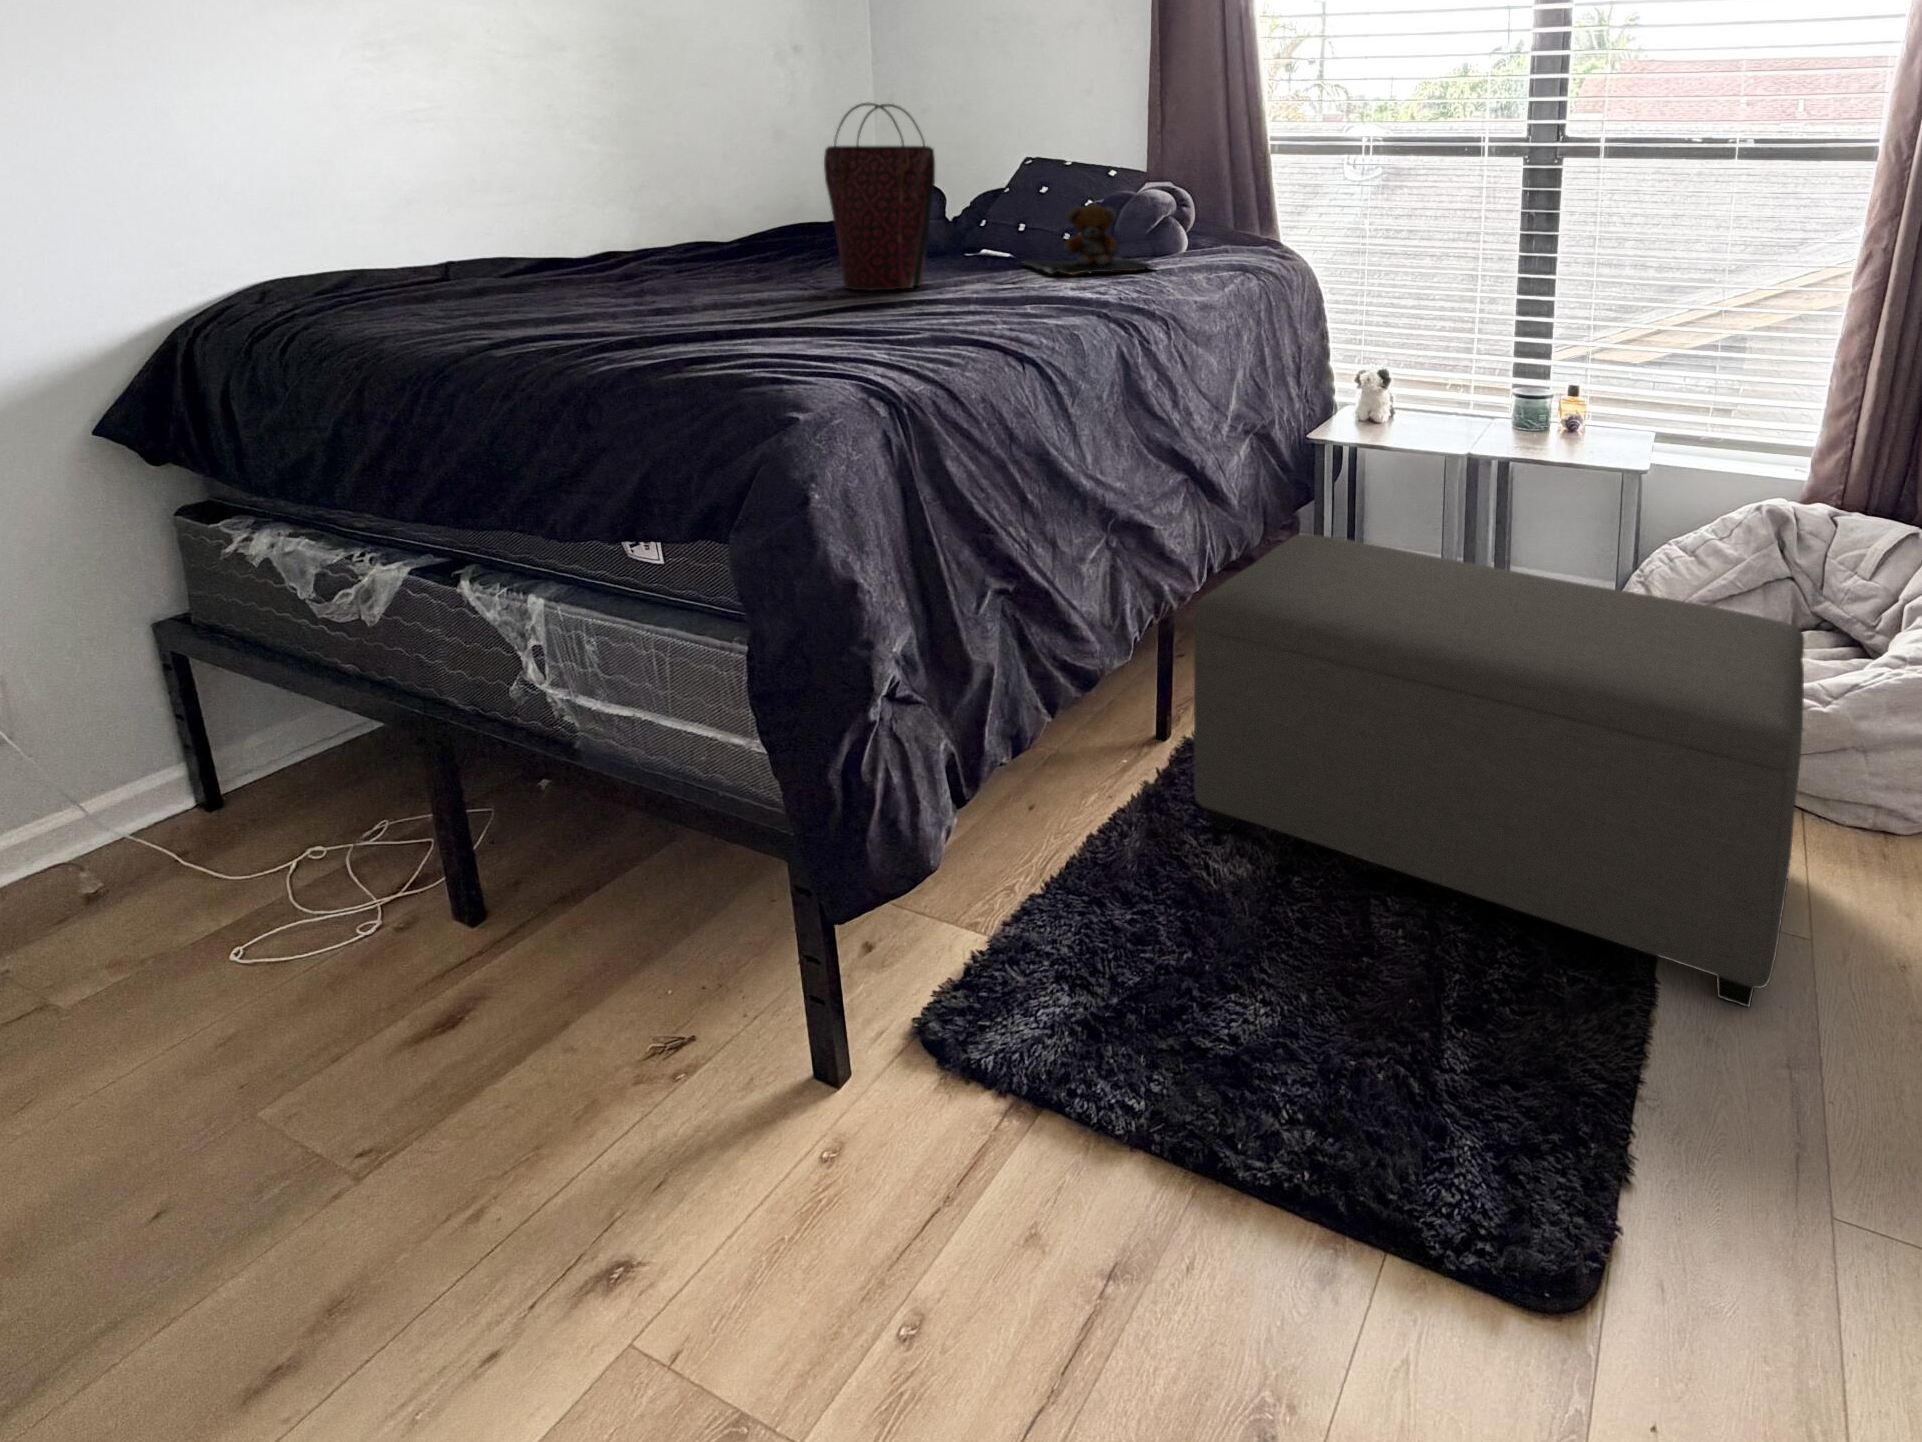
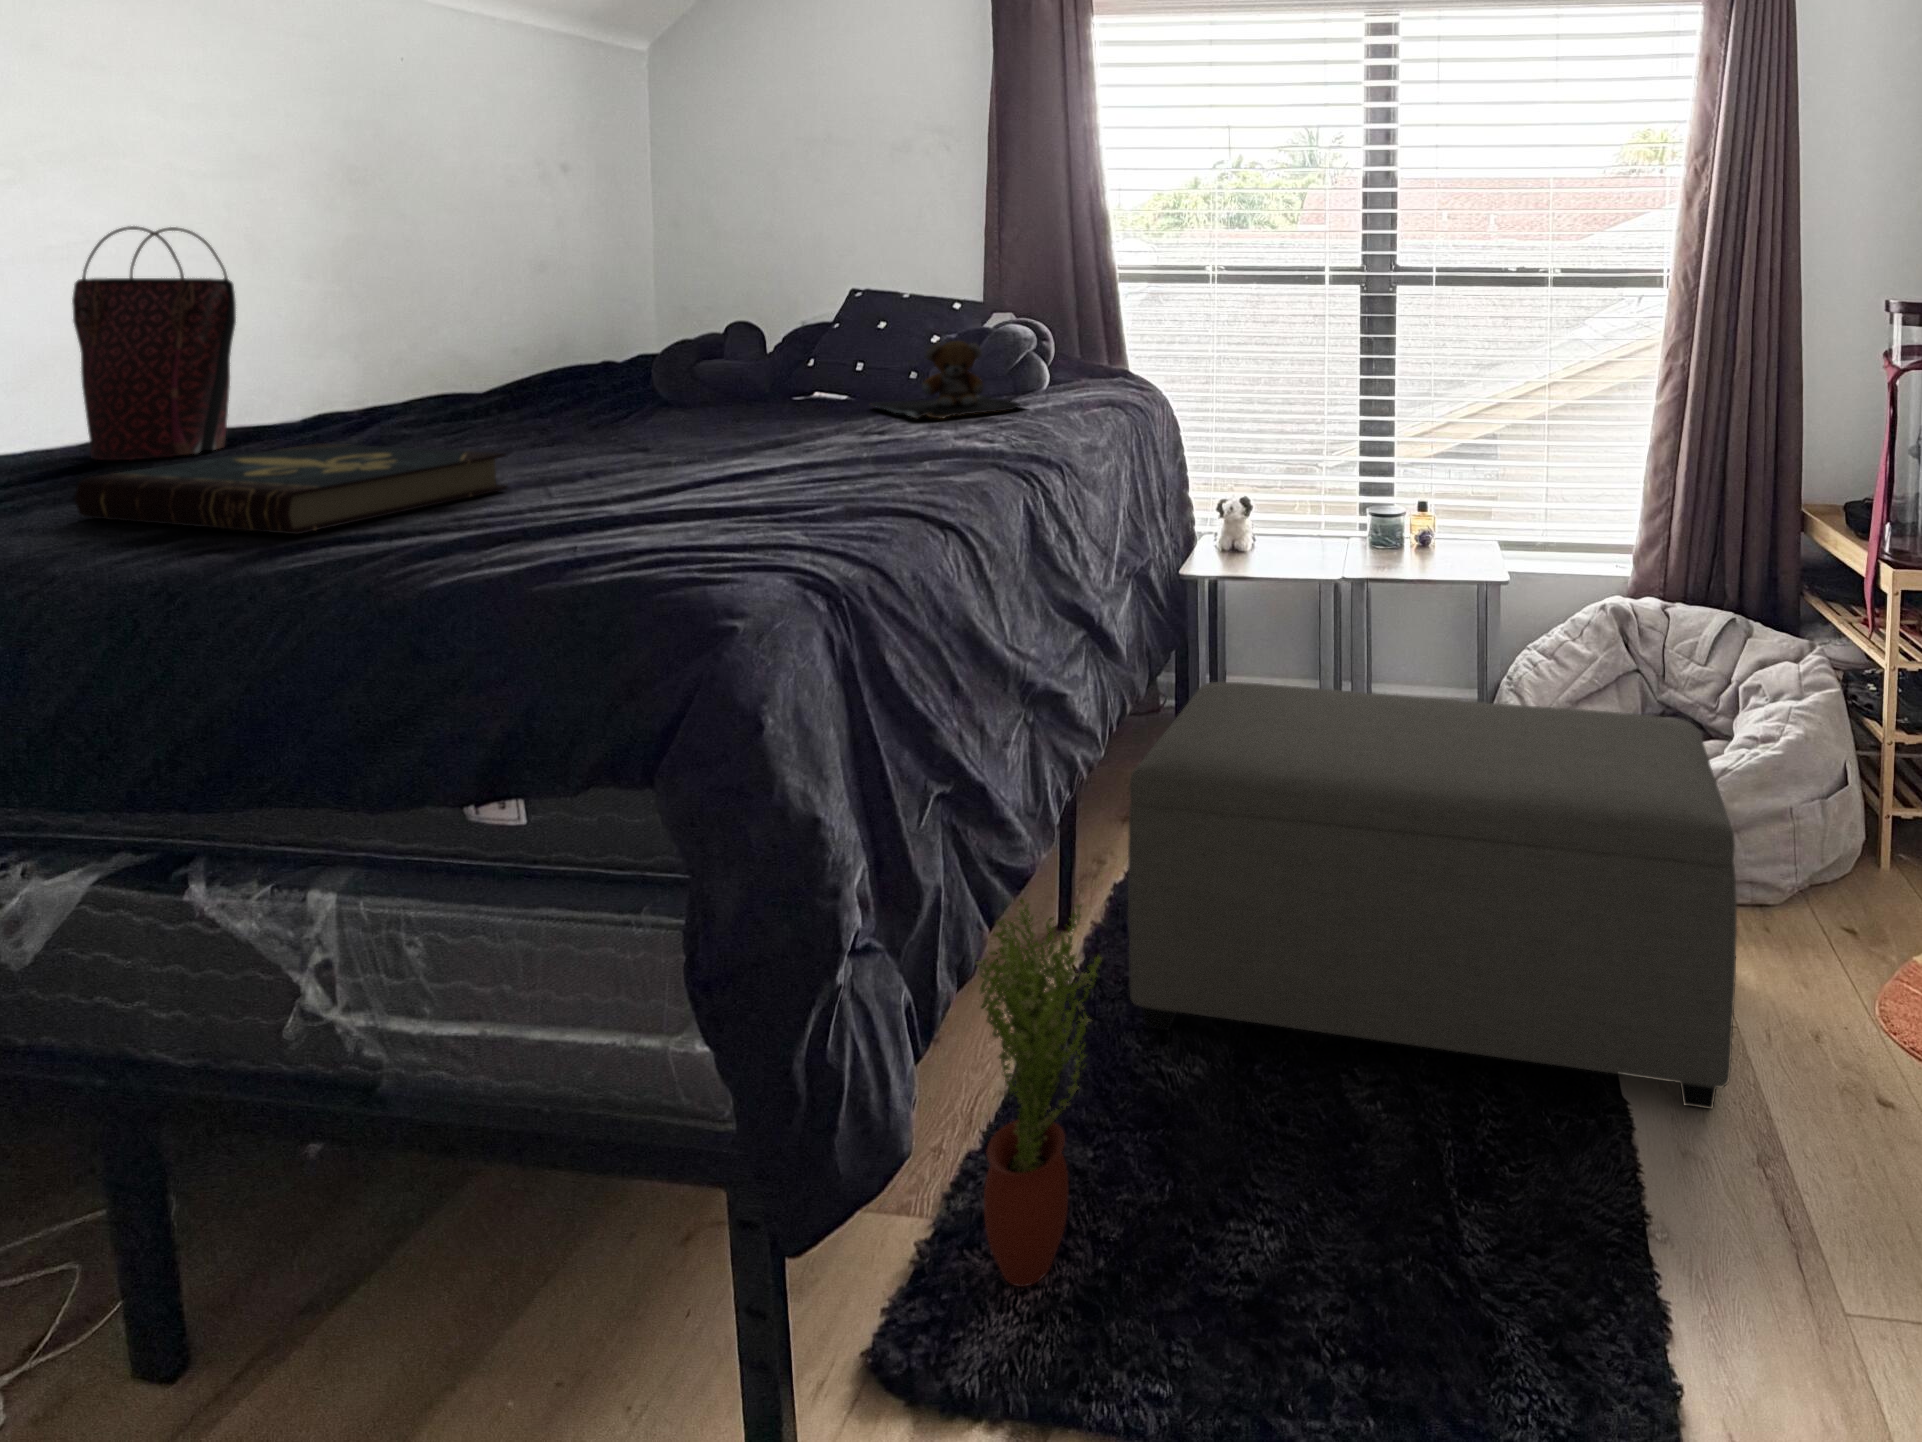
handbag: present [824,103,935,290] -> present [72,226,236,460]
book: none [415,271,697,333] -> present [74,443,507,534]
potted plant: none [1004,683,1120,1000] -> present [976,898,1102,1287]

